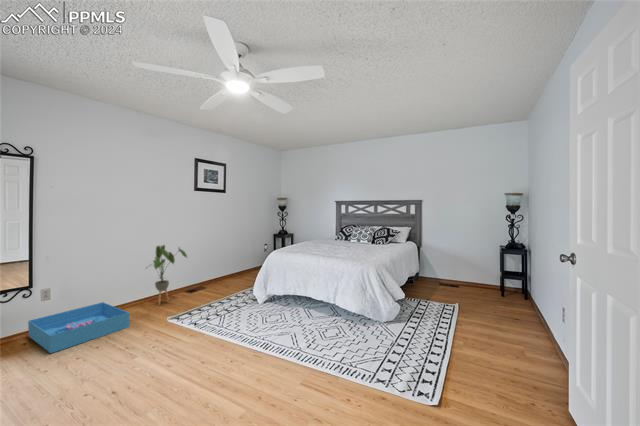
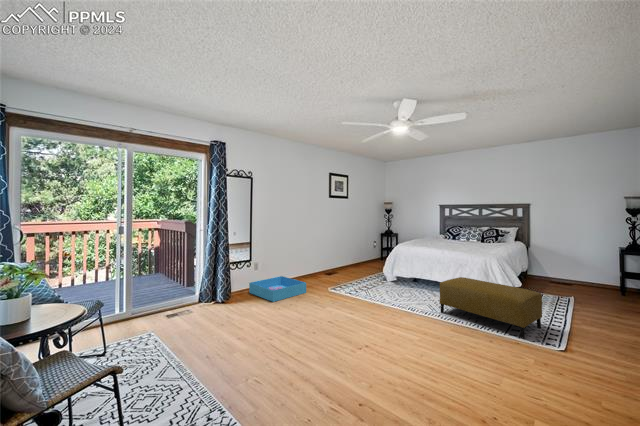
house plant: present [153,245,187,305] -> none [304,238,332,282]
ottoman: none [299,295,418,390] -> present [439,277,542,338]

